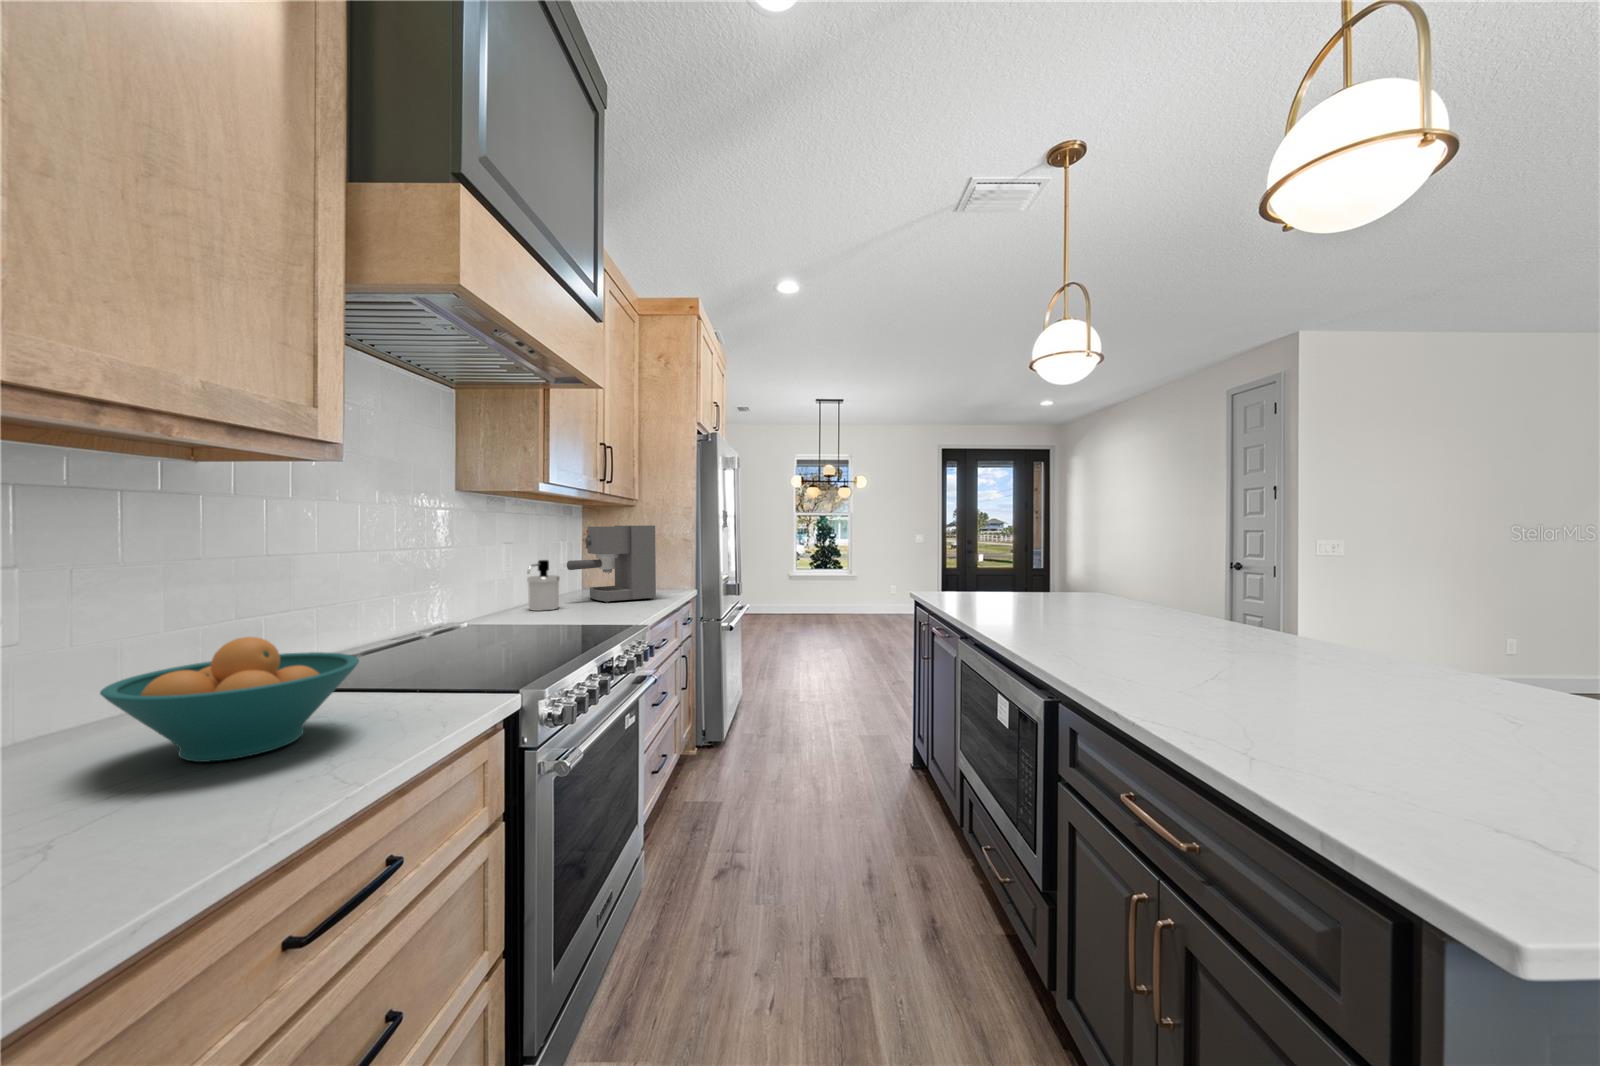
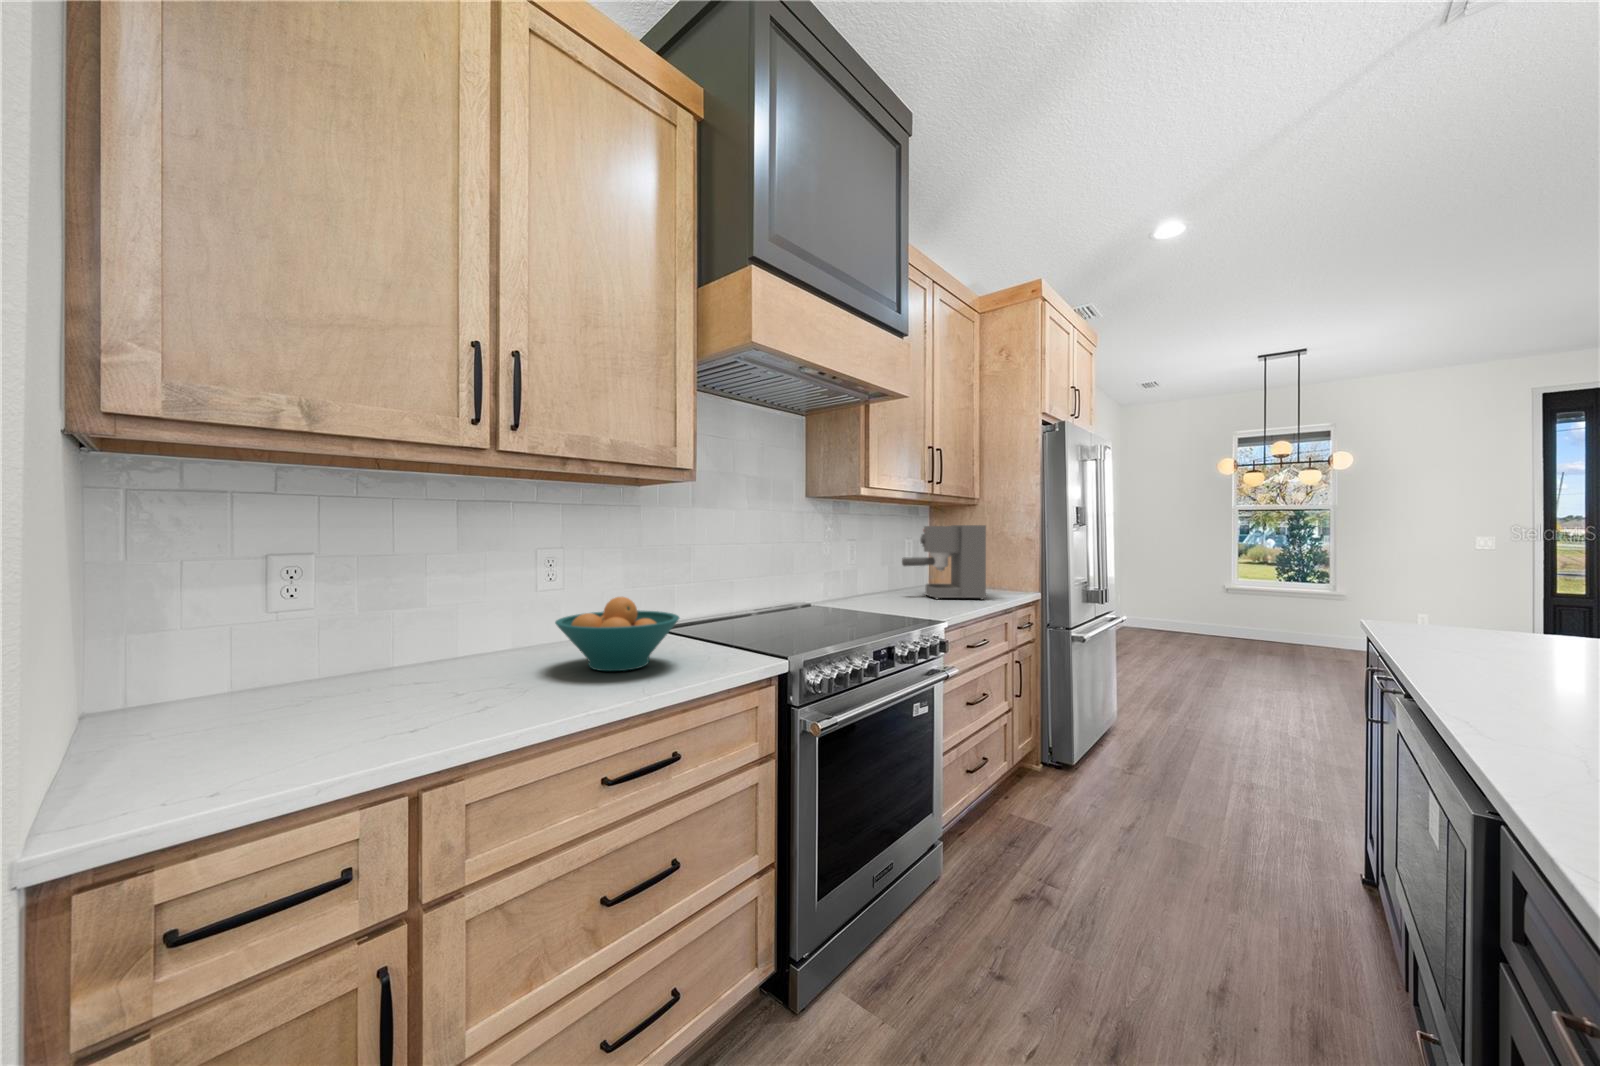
soap dispenser: present [527,560,560,611] -> none [860,556,891,601]

